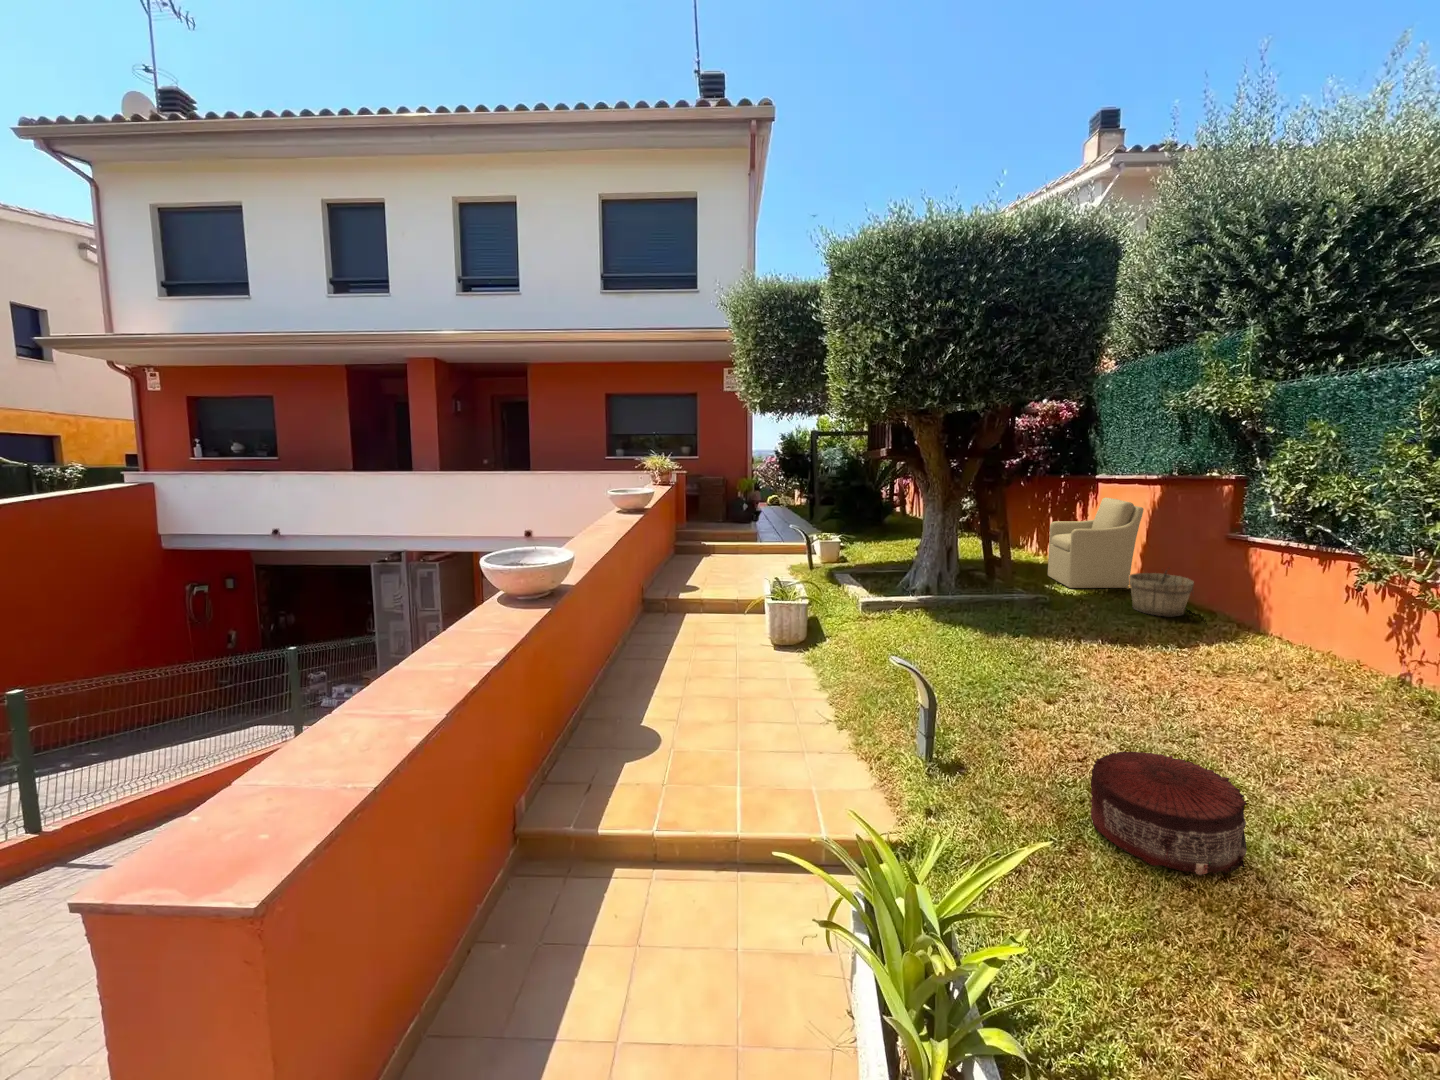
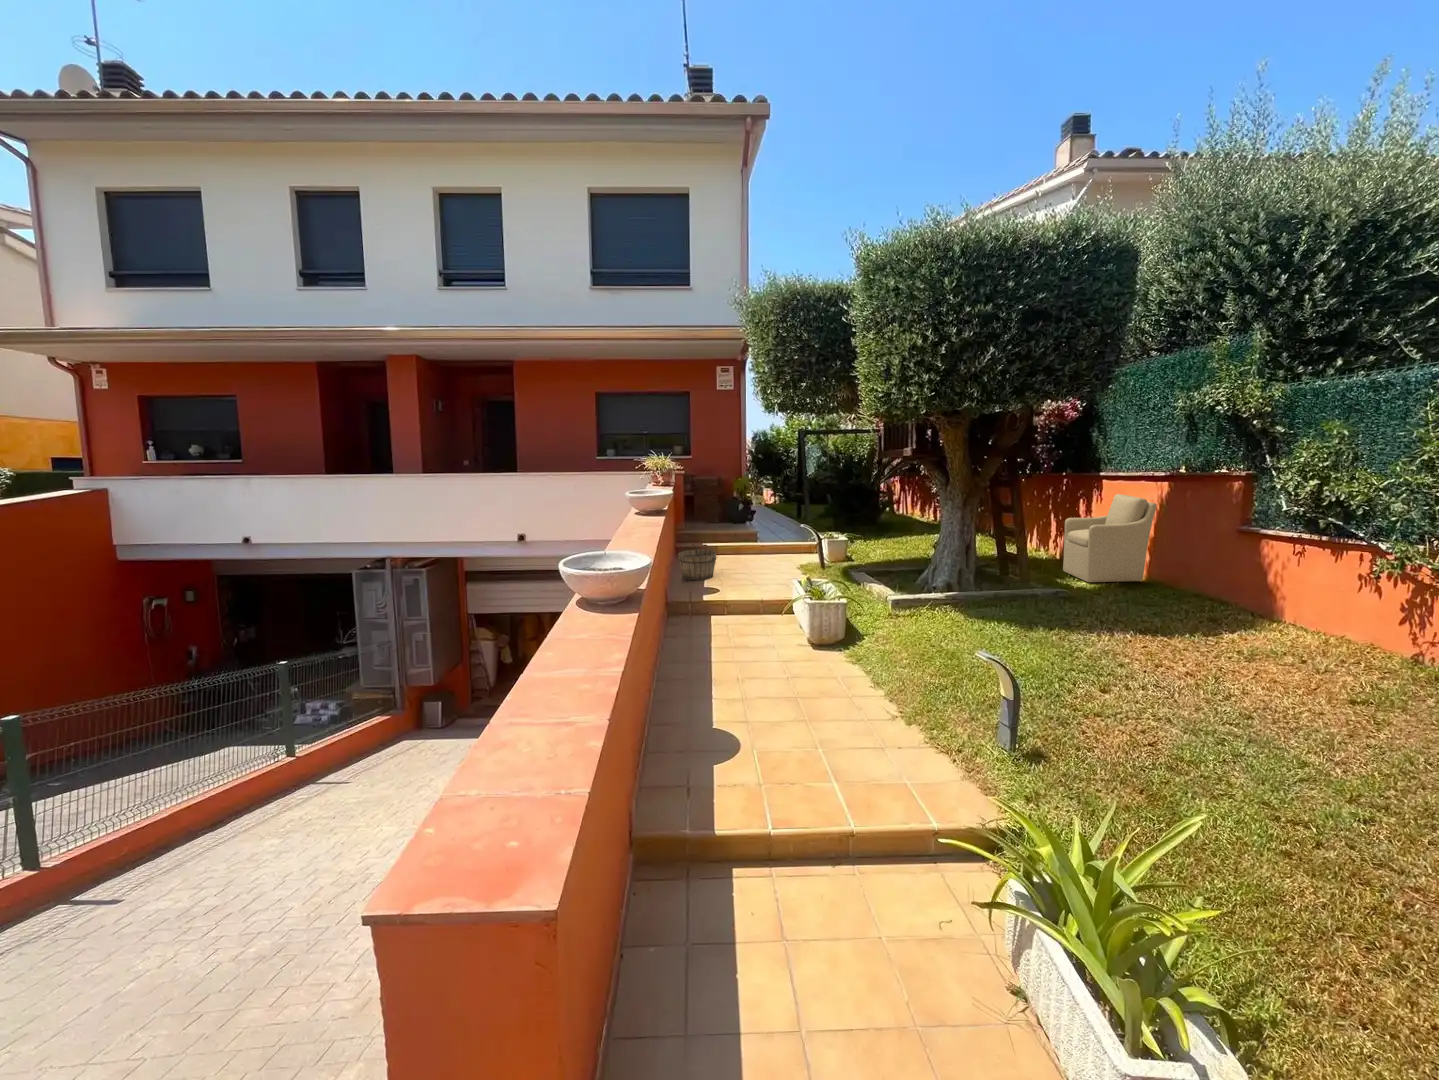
wooden bucket: present [1129,571,1194,617] -> present [678,544,717,580]
pouf: present [1090,751,1247,875] -> none [1172,729,1320,834]

